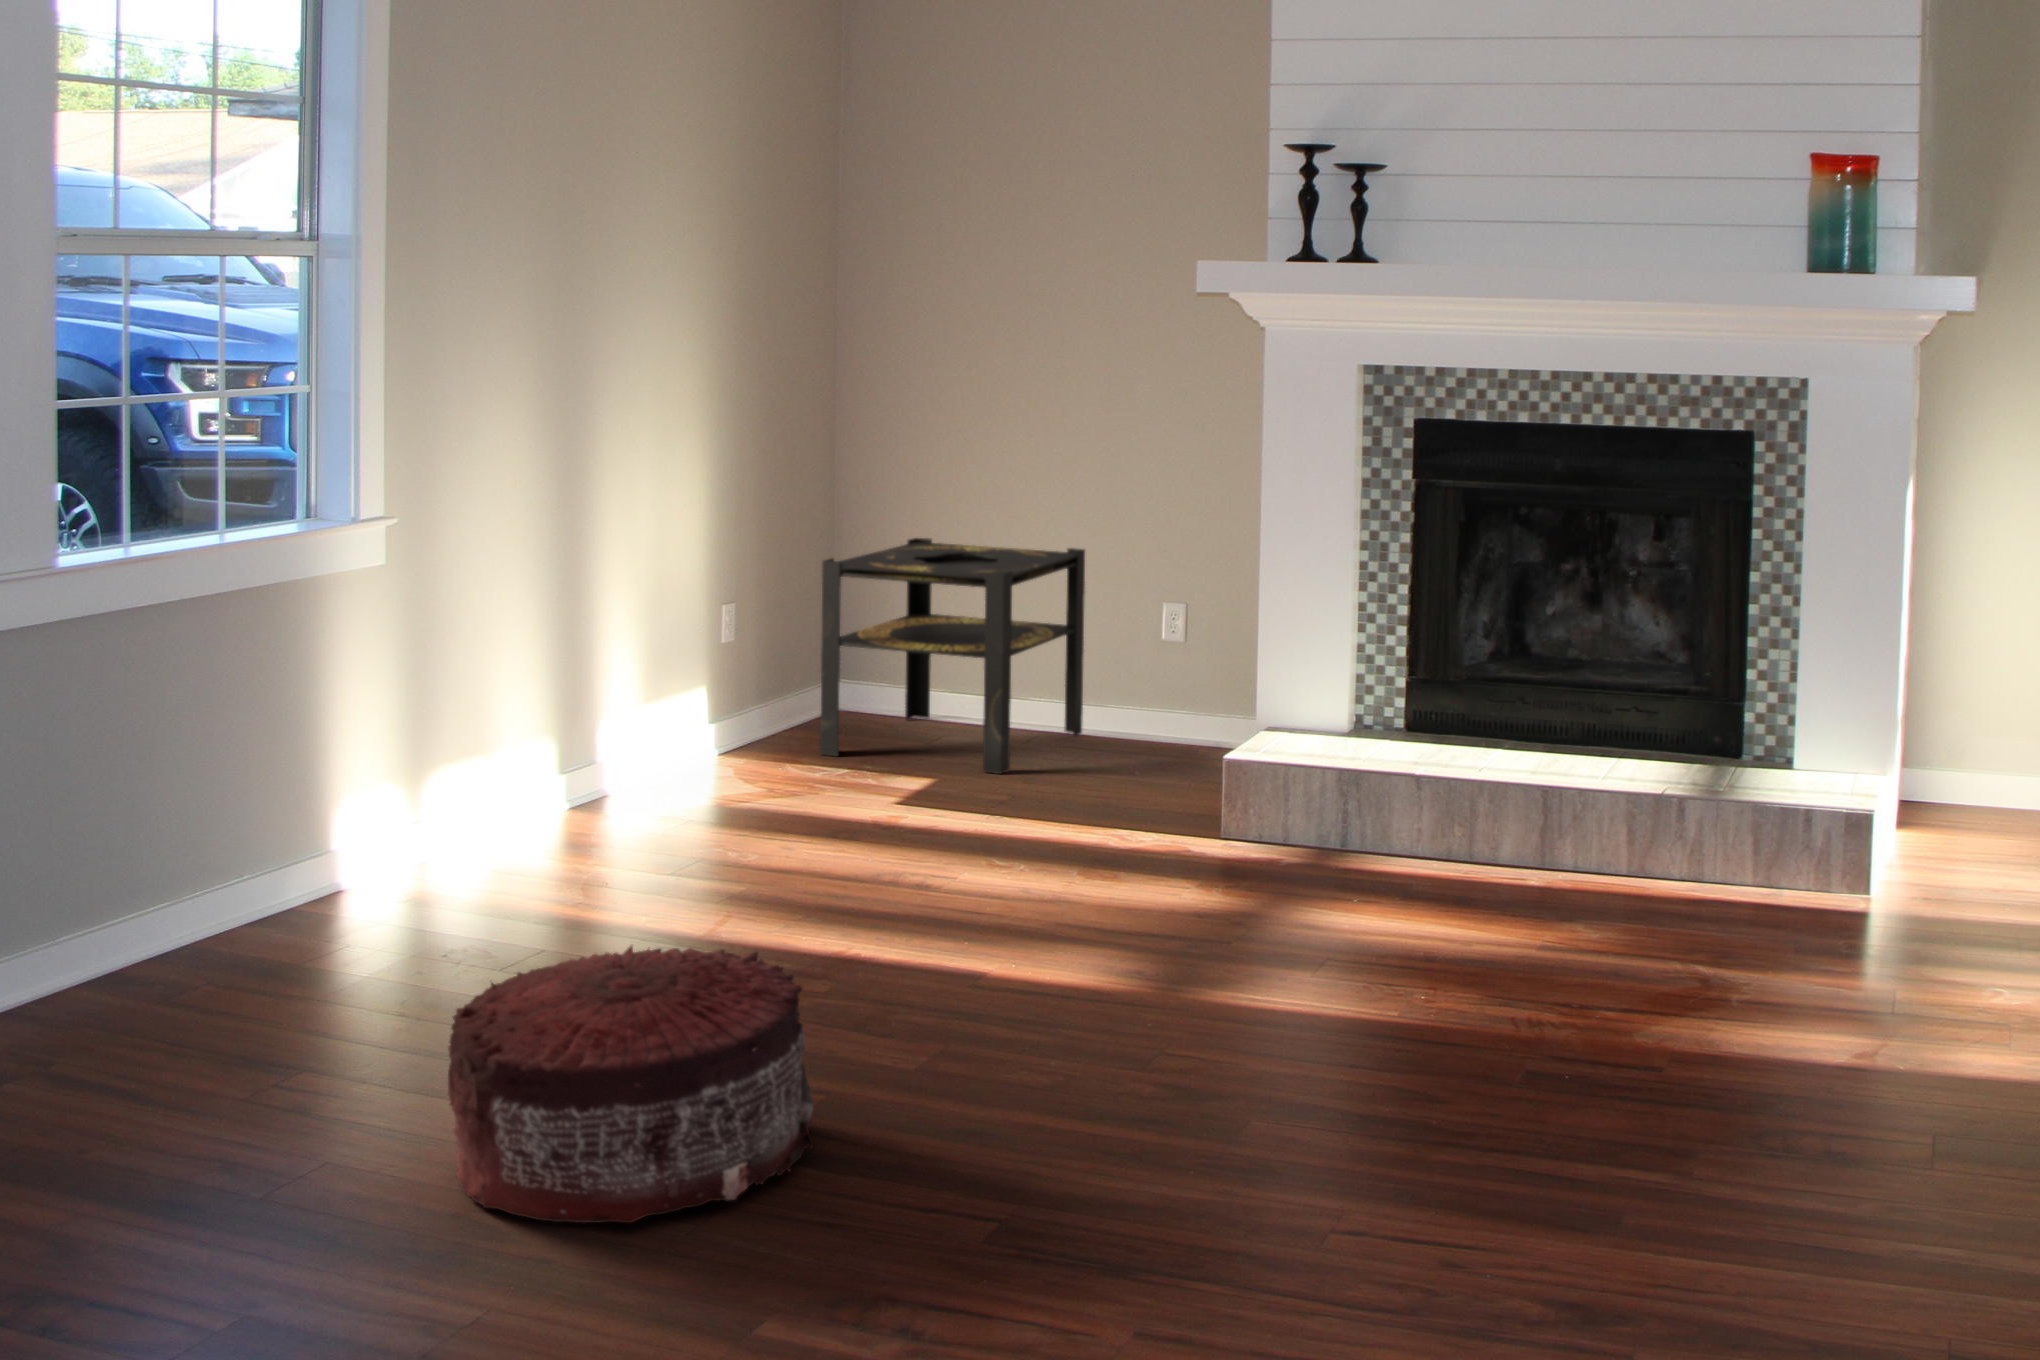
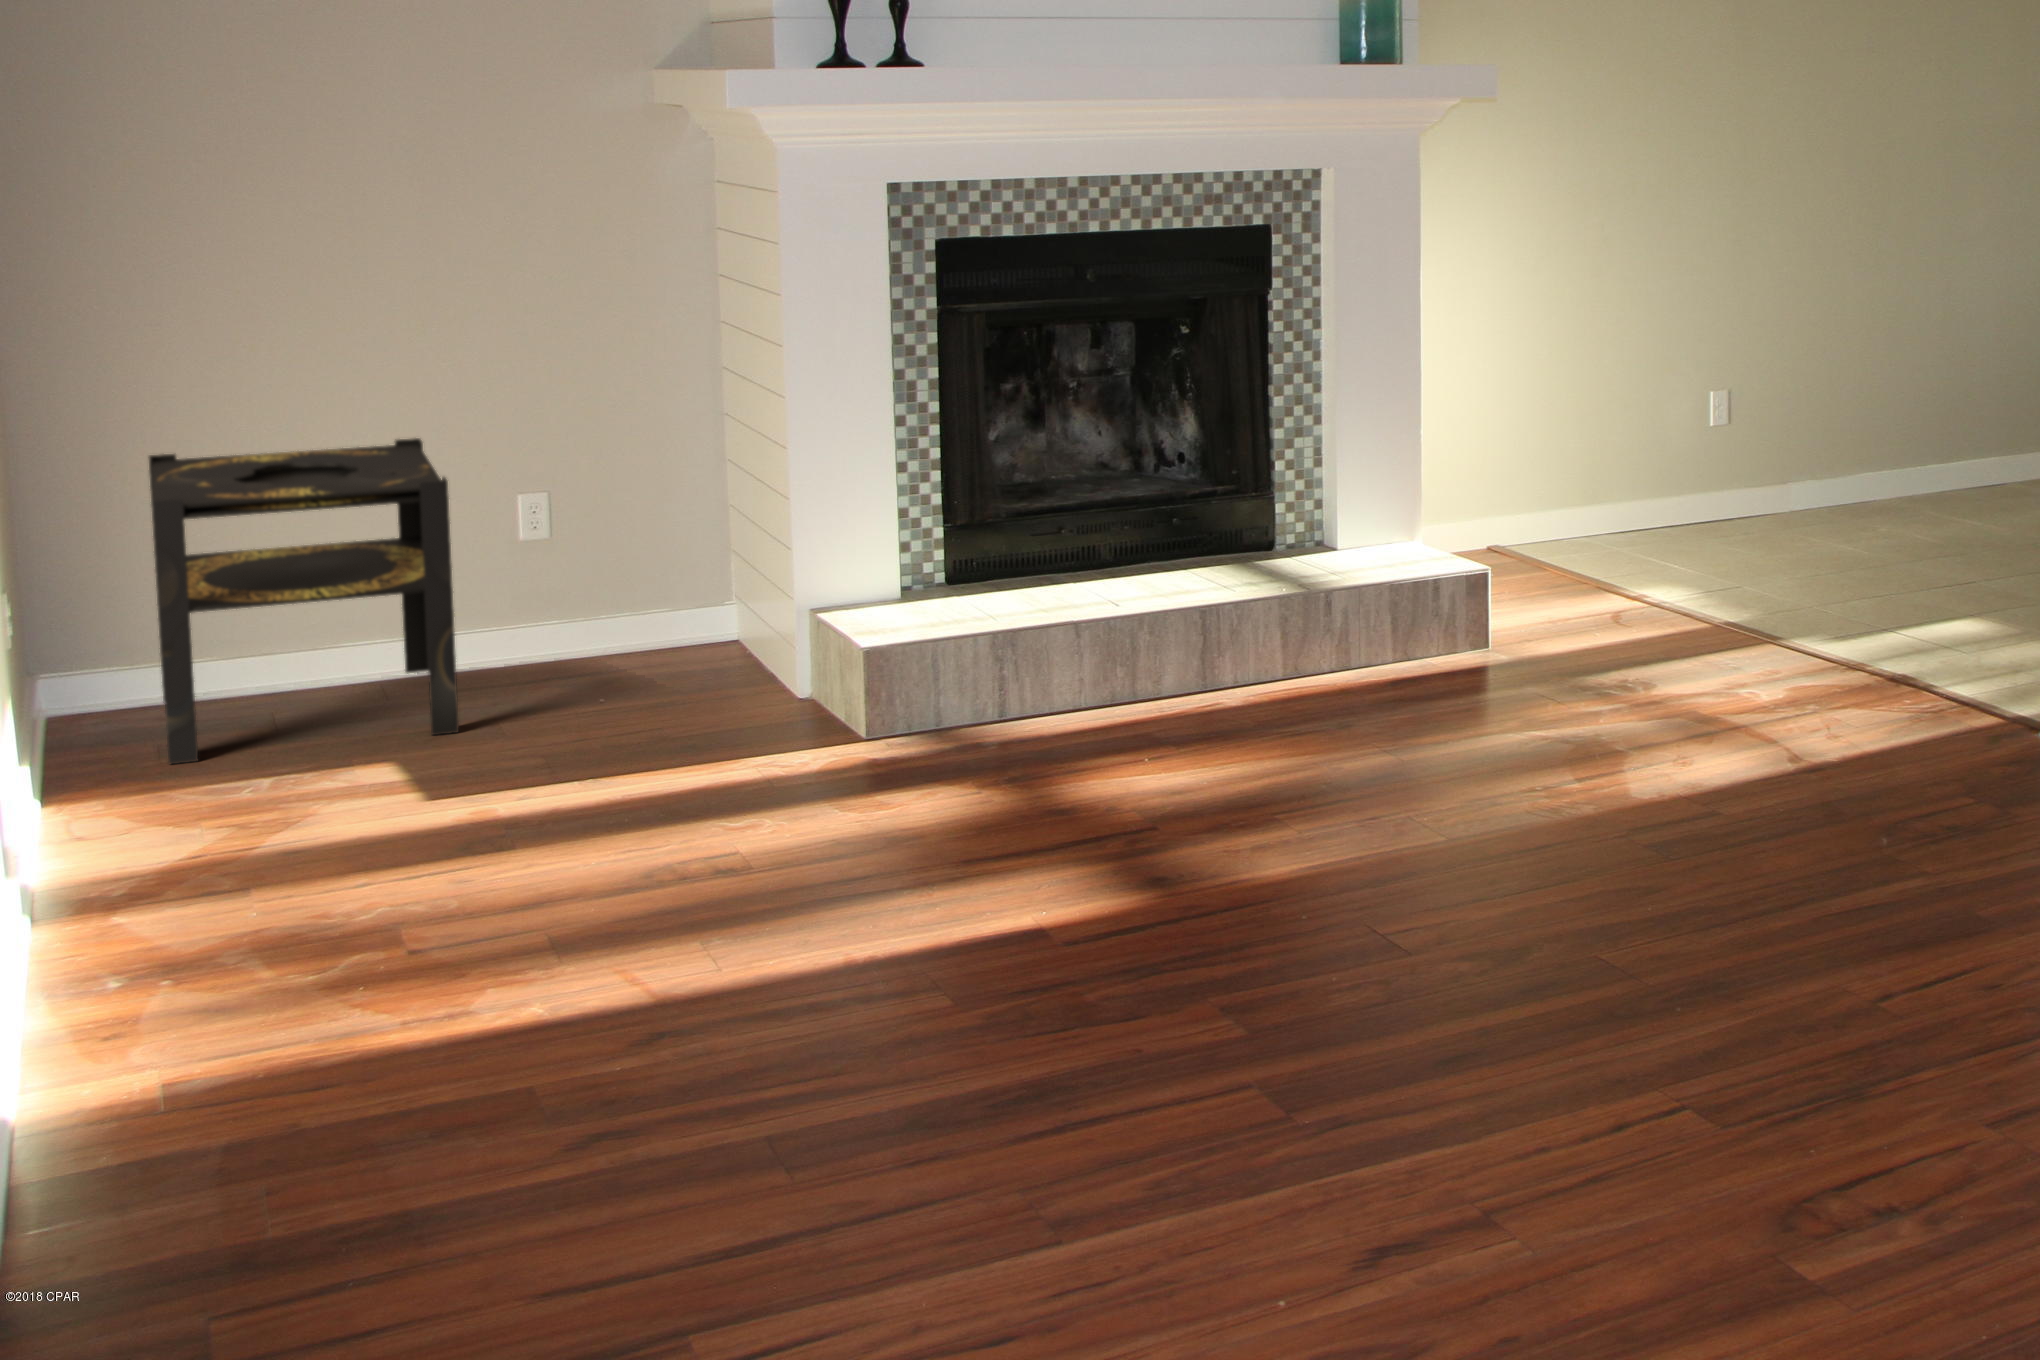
pouf: present [448,946,814,1223] -> none [897,904,1284,1224]

